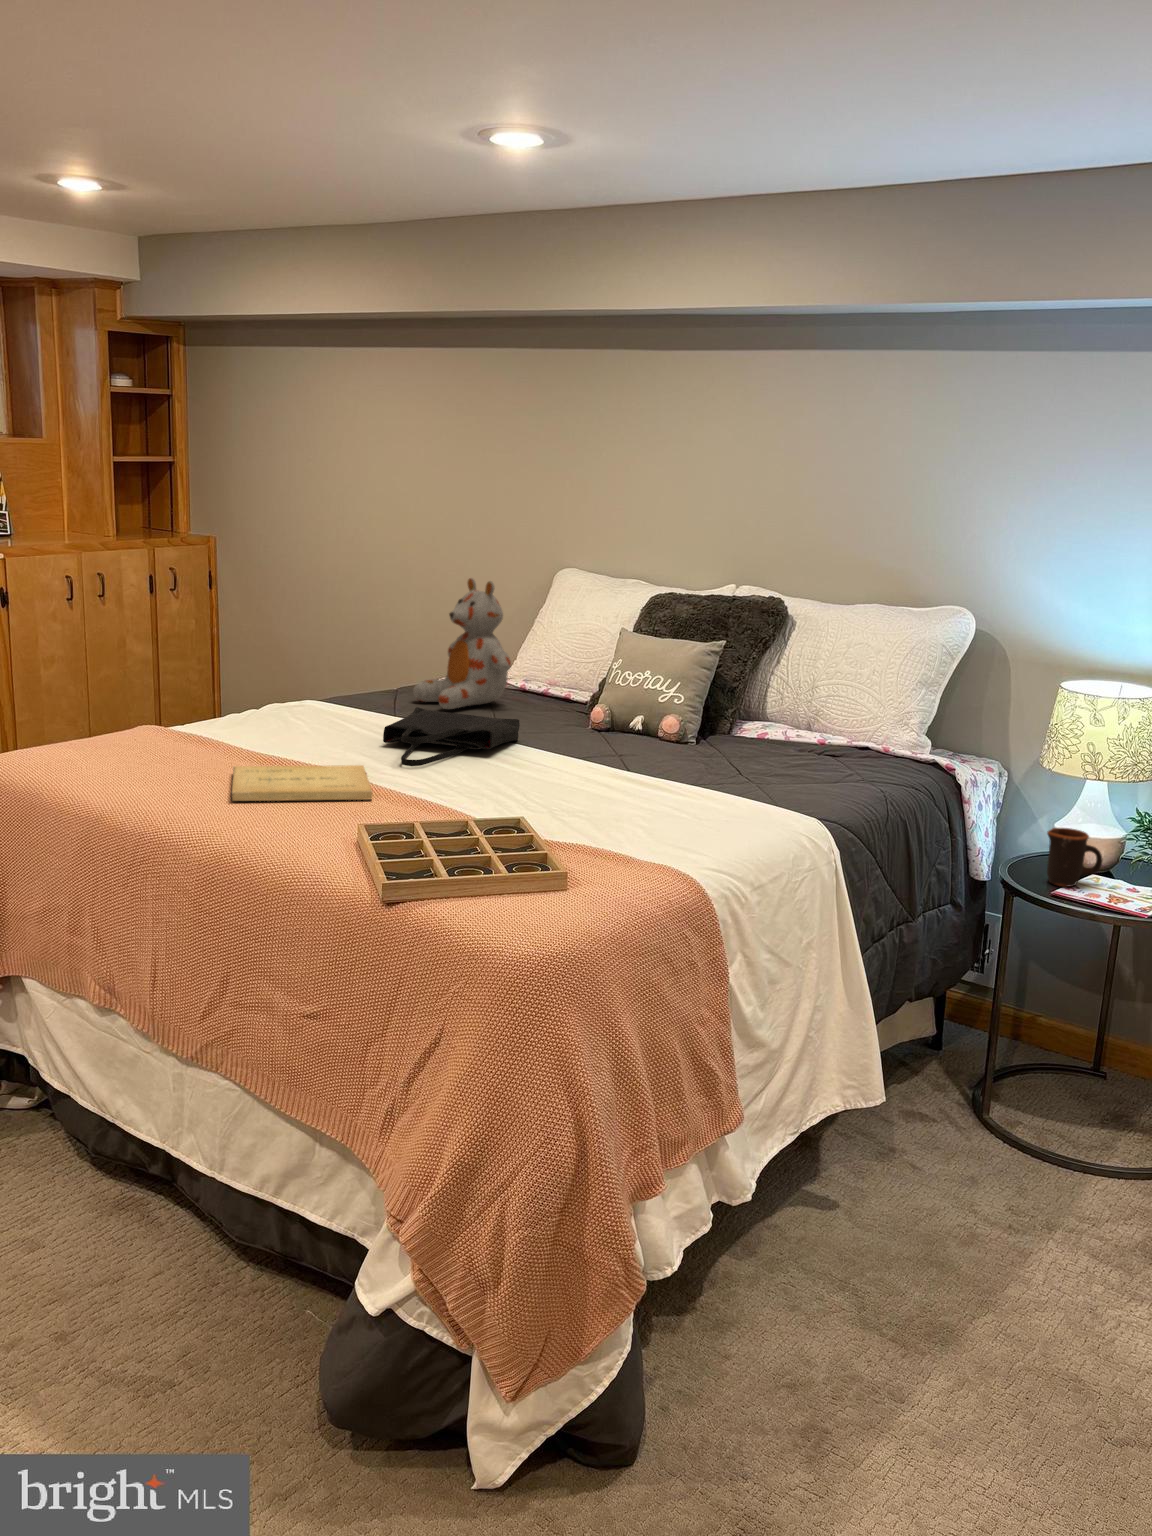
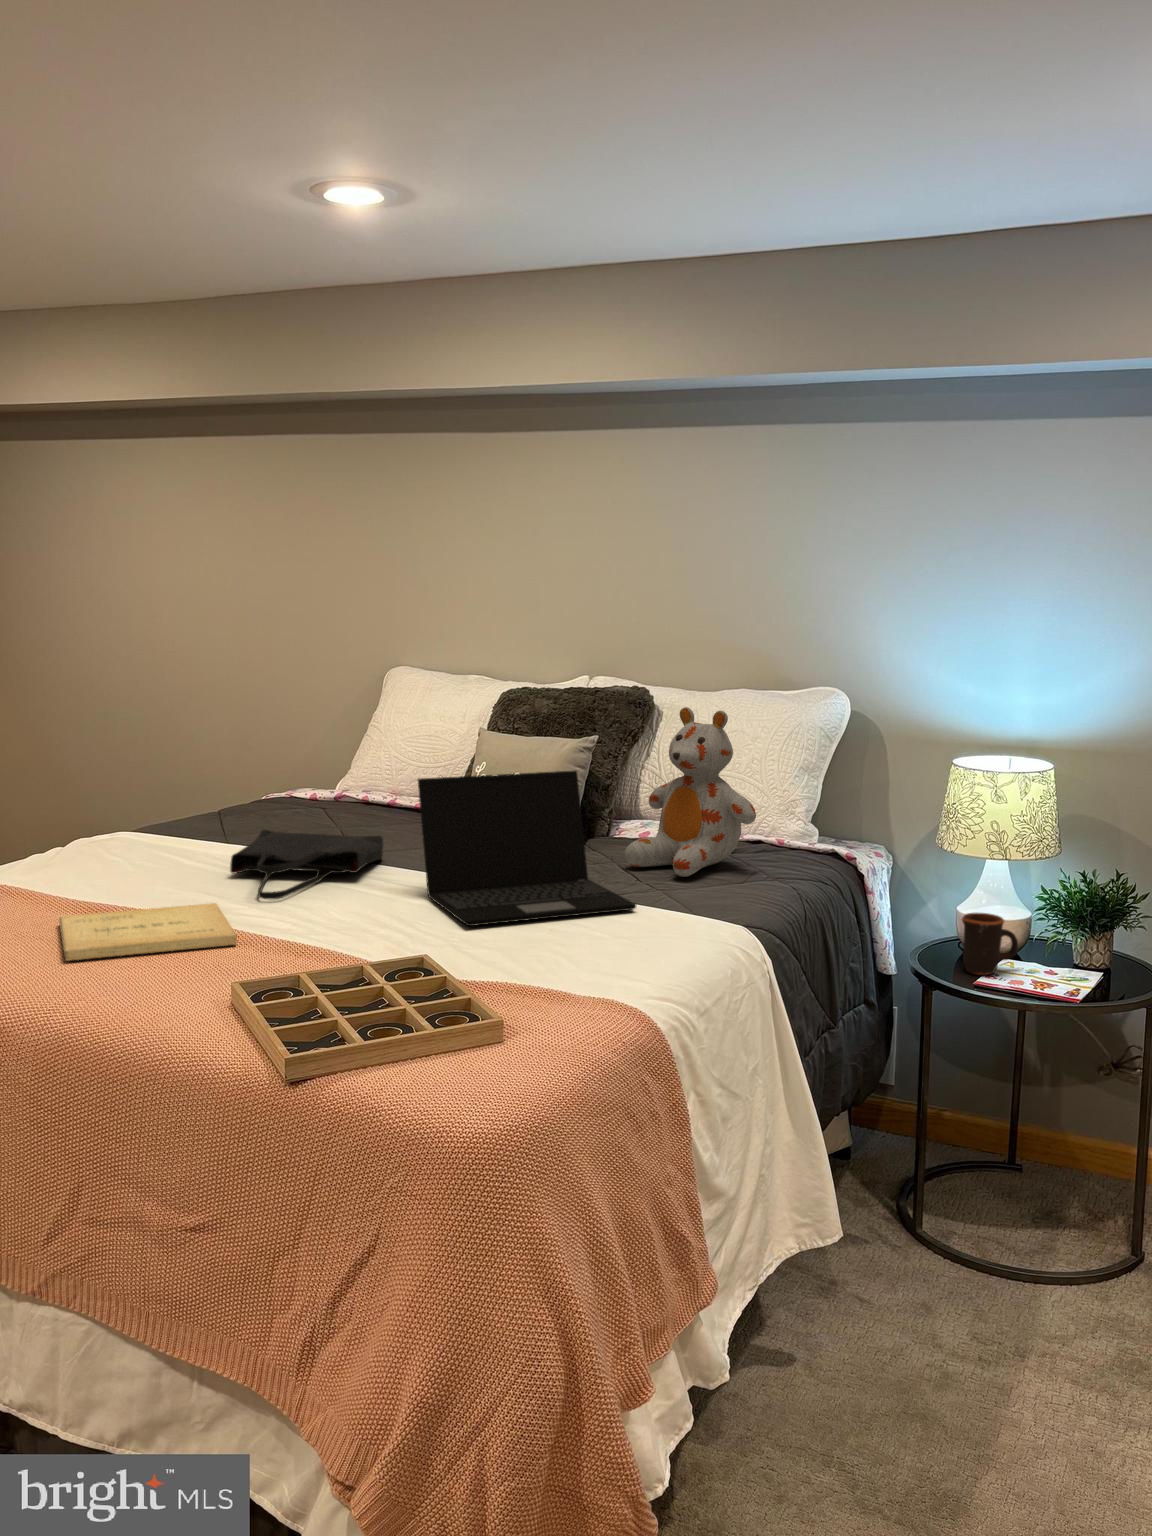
stuffed bear: present [413,578,511,709] -> present [625,707,756,877]
laptop: none [544,669,727,800] -> present [418,771,636,926]

